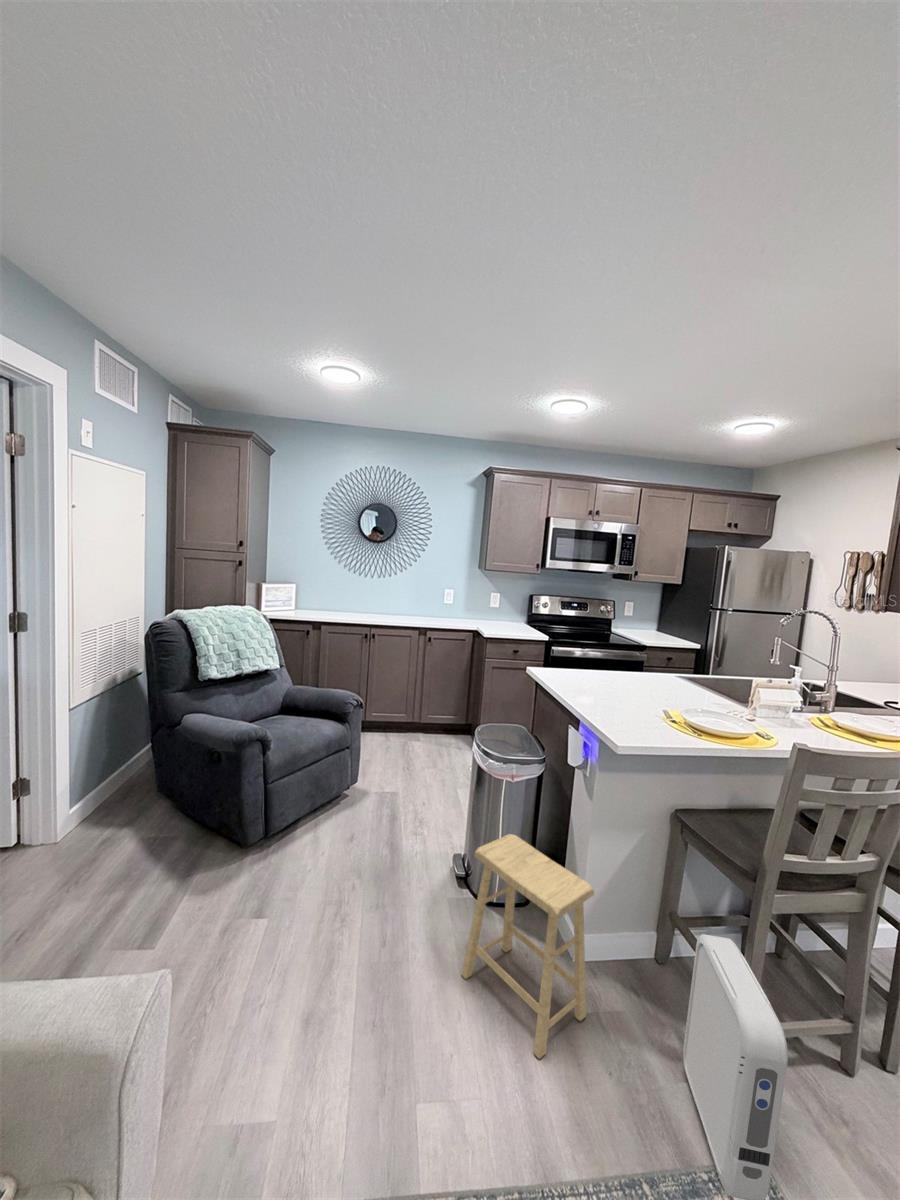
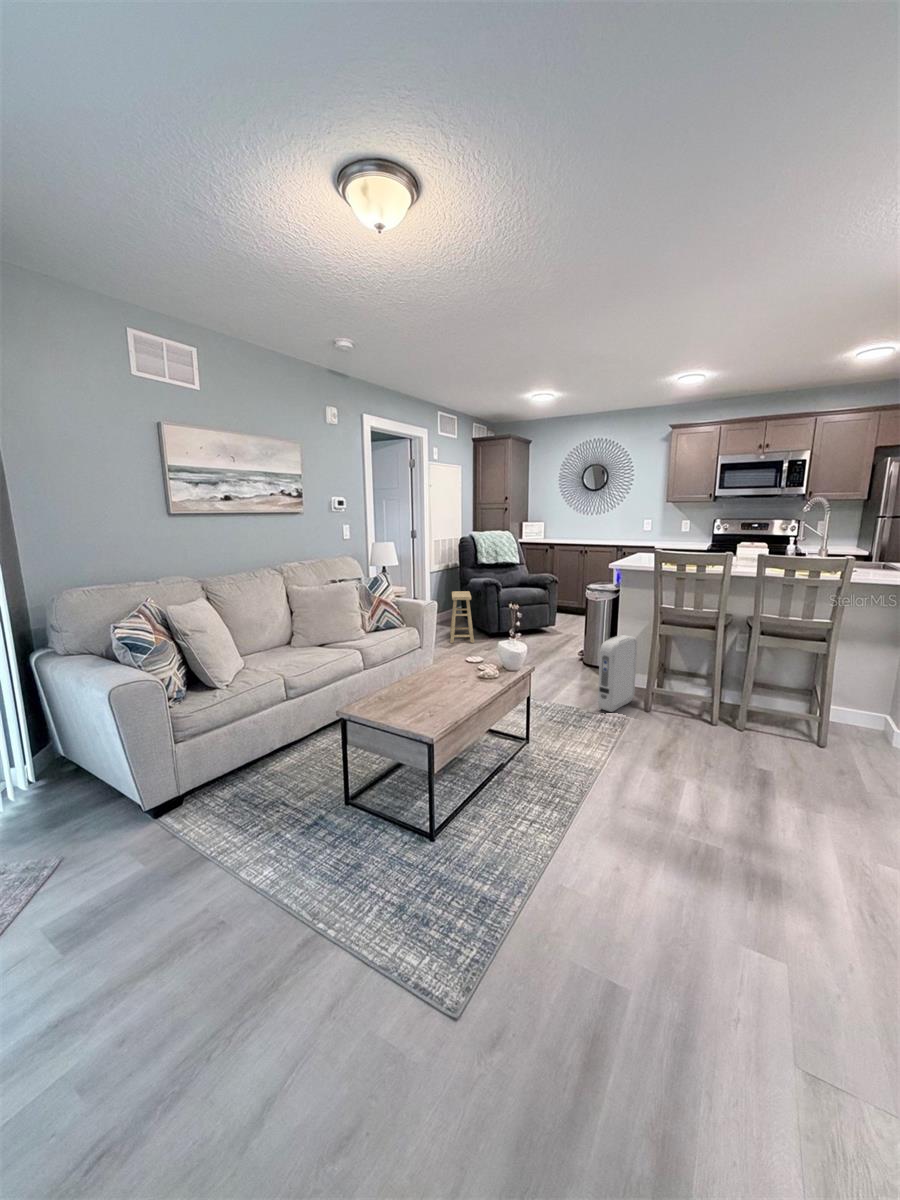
footstool: present [462,834,594,1058] -> present [450,591,474,643]

